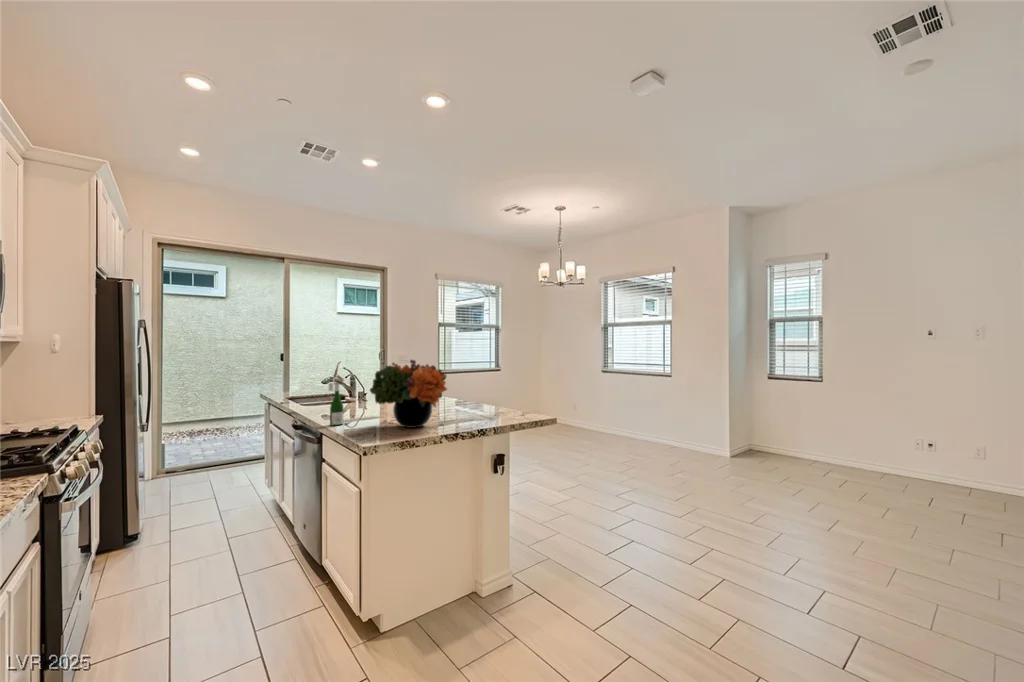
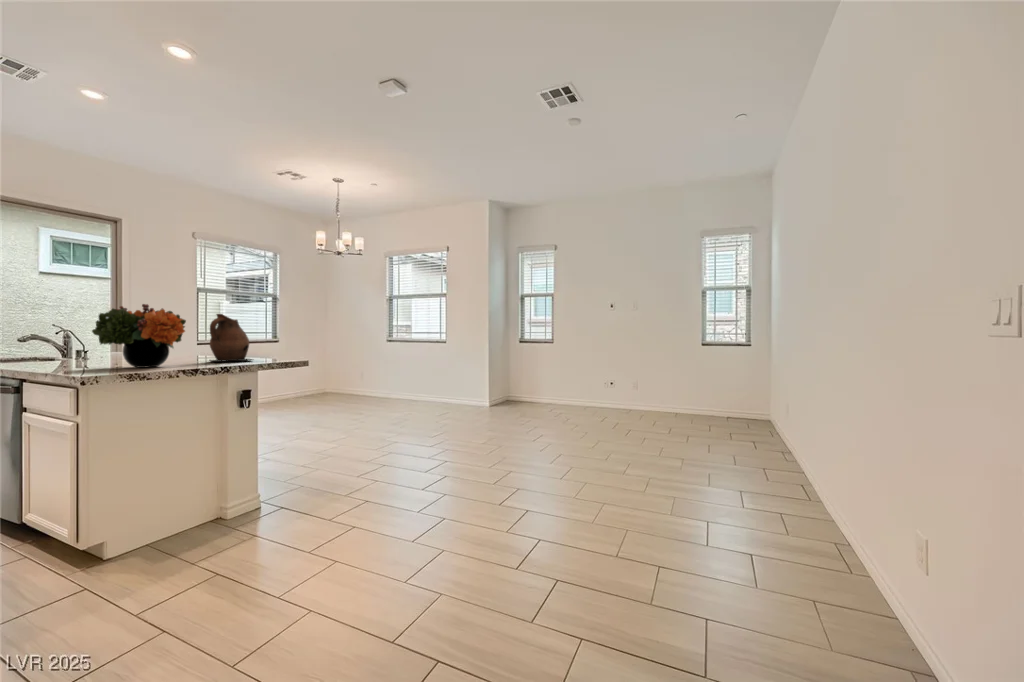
wine bottle: present [329,362,348,426] -> none [37,305,67,370]
ceramic pitcher: none [460,364,506,417] -> present [209,314,252,362]

